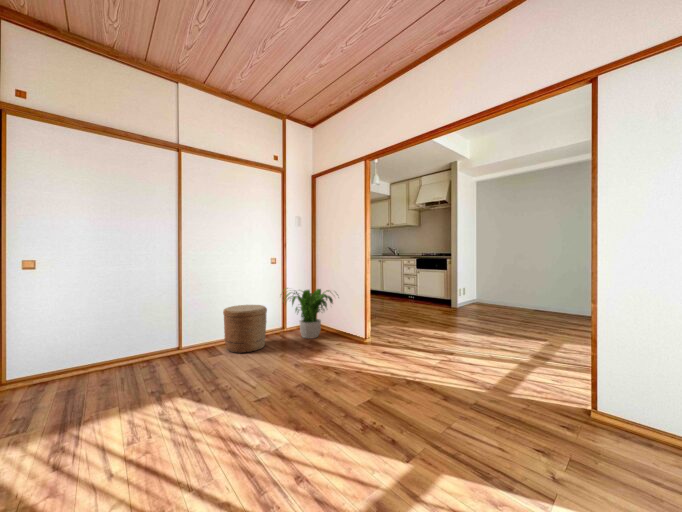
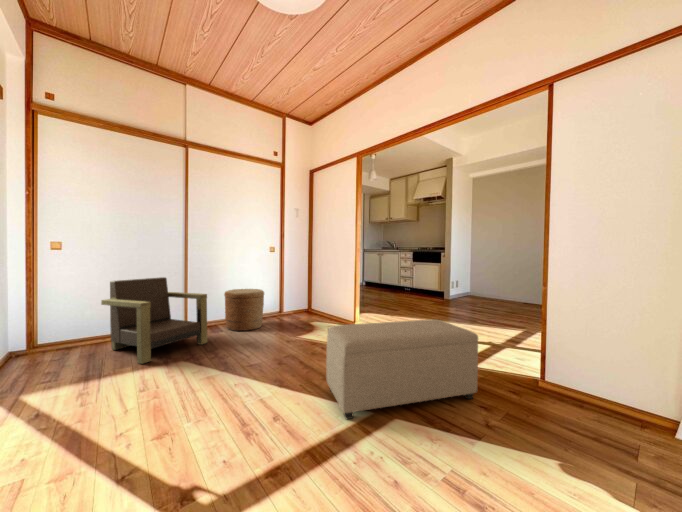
potted plant: present [284,288,338,338] -> none [277,275,332,322]
armchair: none [83,297,206,402] -> present [101,277,208,364]
ottoman: none [351,343,529,478] -> present [326,319,478,419]

